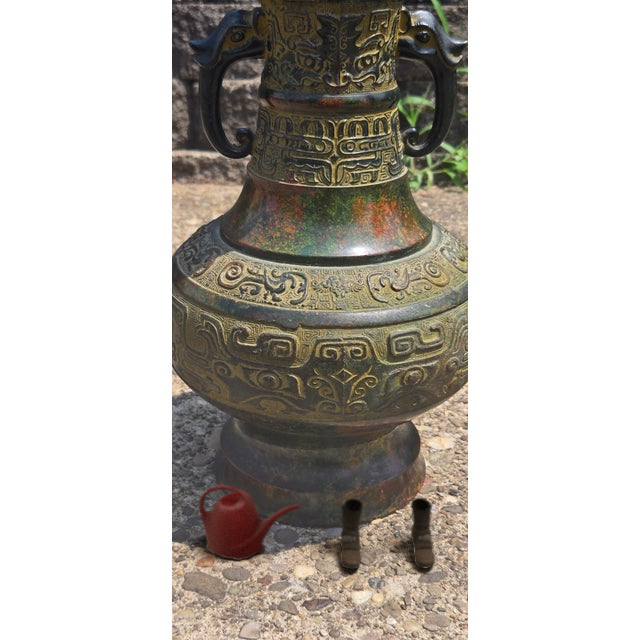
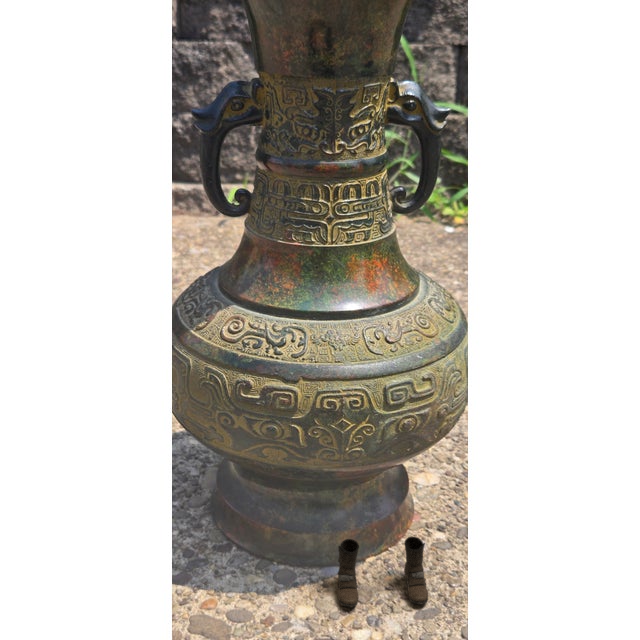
watering can: present [200,485,301,560] -> none [202,529,302,602]

